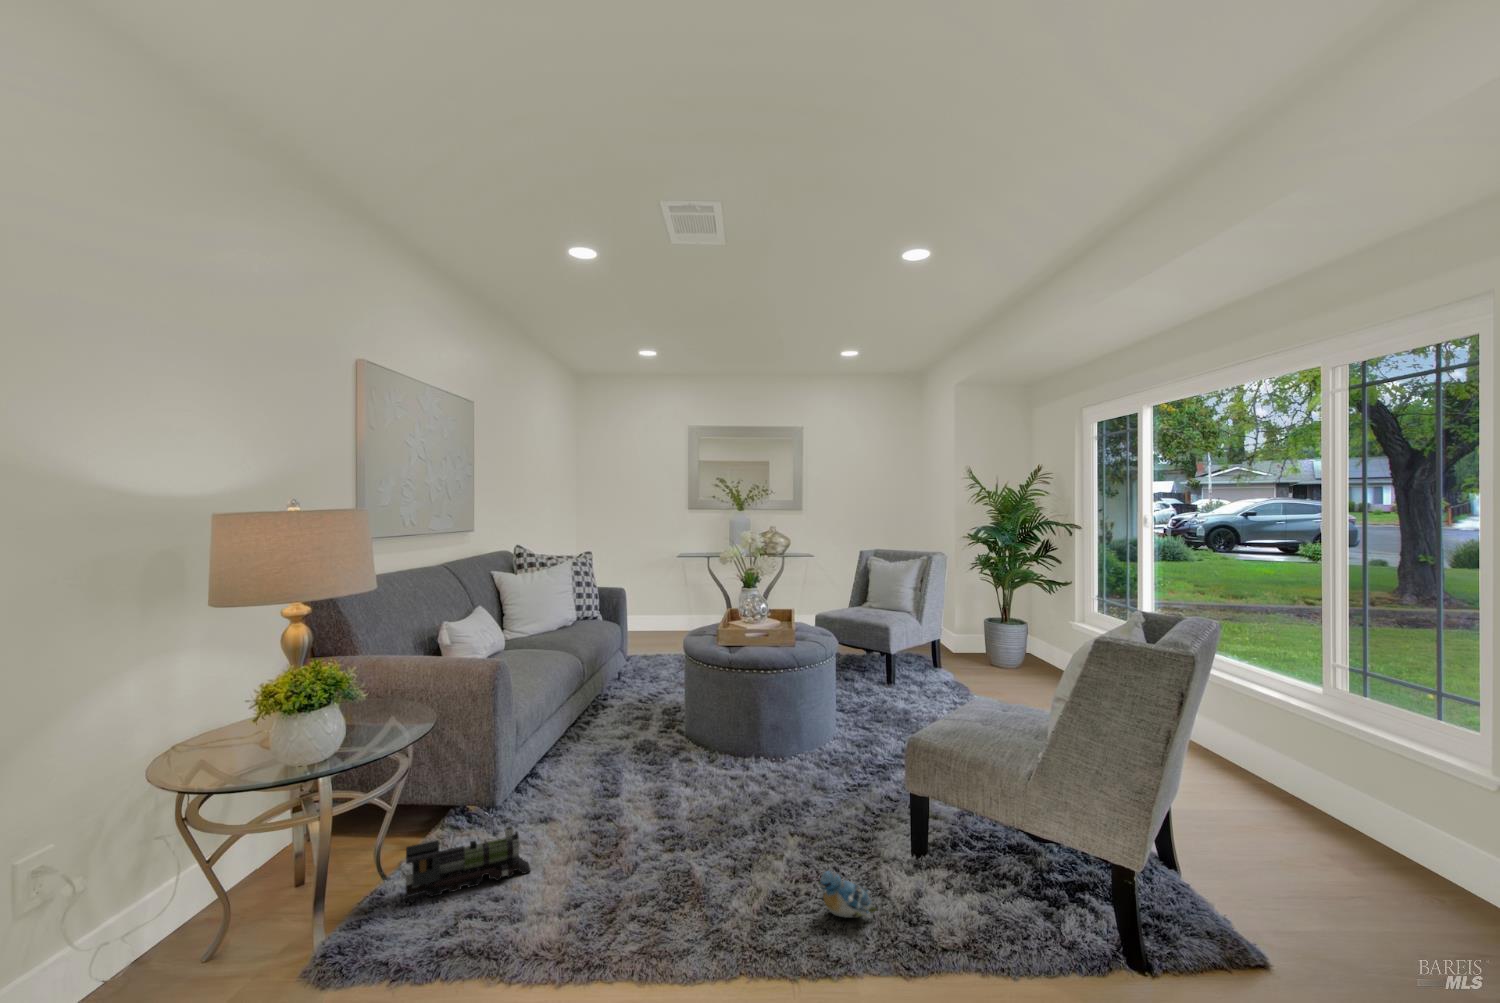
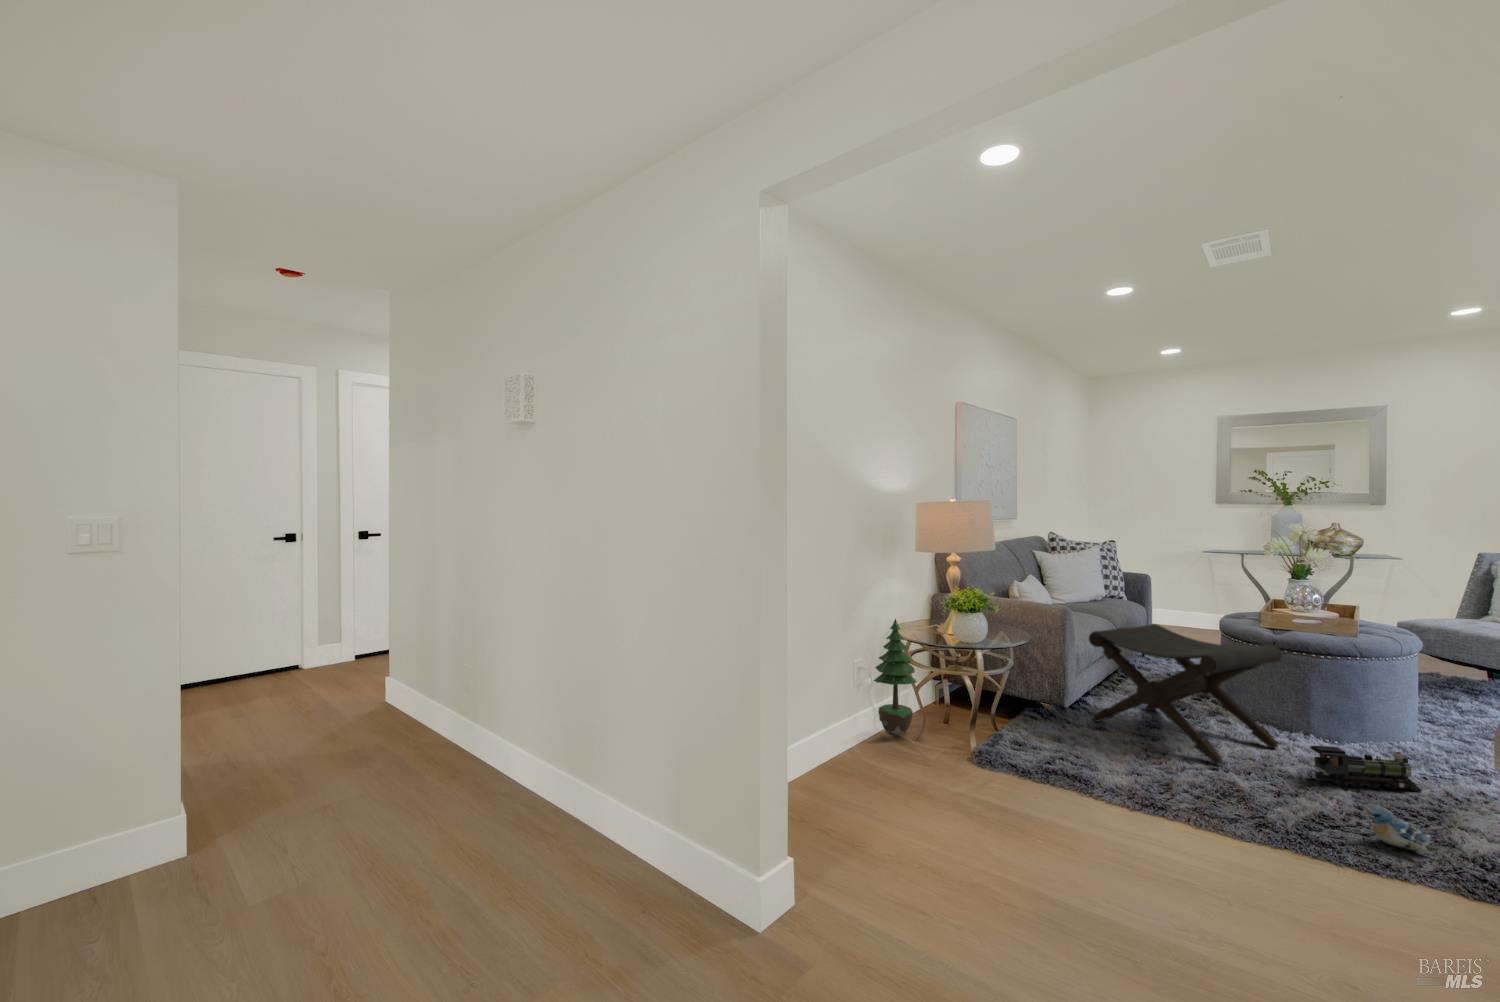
footstool: none [534,657,737,837] -> present [1089,624,1282,763]
potted tree: none [115,724,222,951] -> present [874,619,916,738]
toy train: present [406,819,531,897] -> present [1310,745,1422,792]

